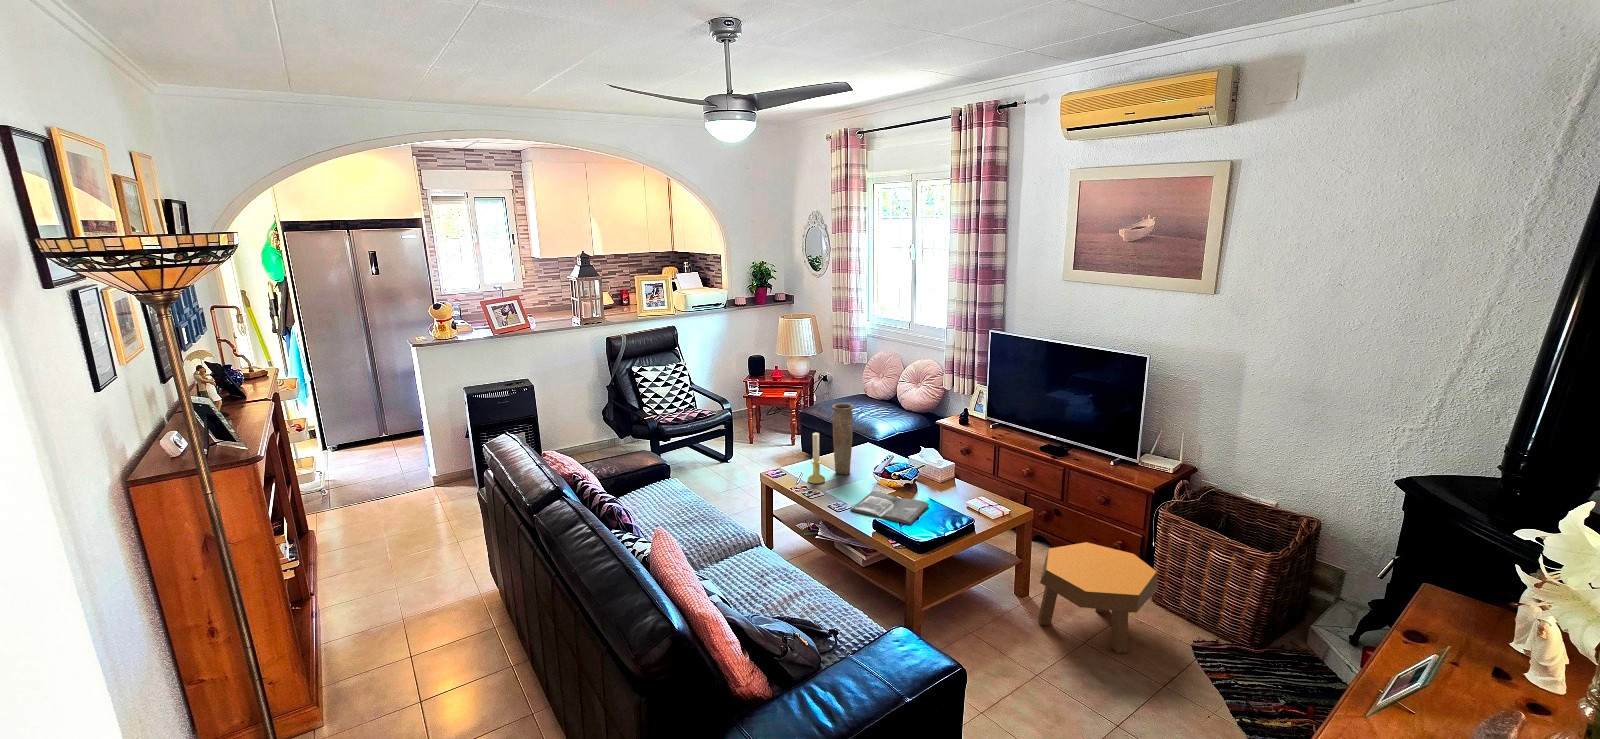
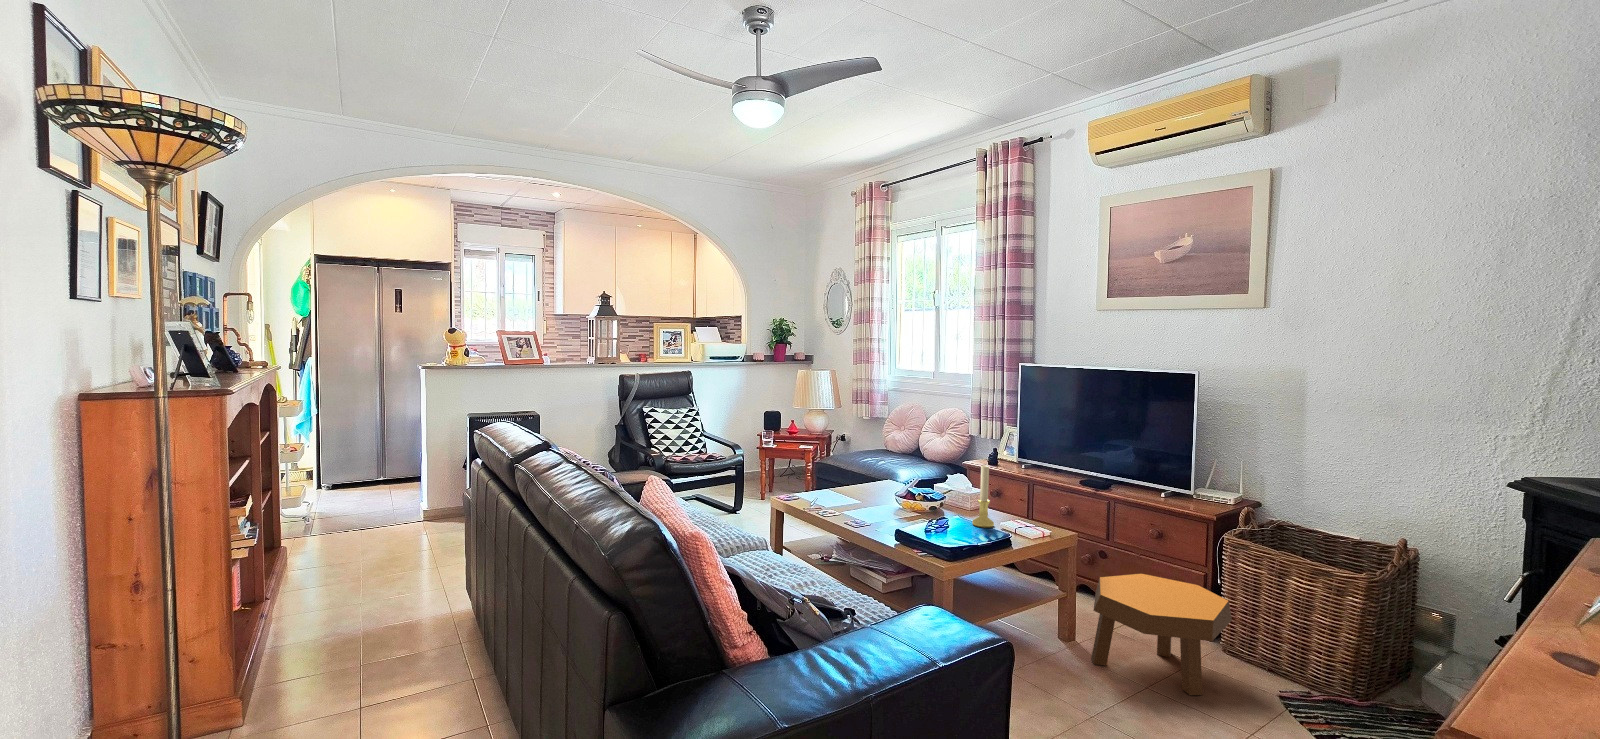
vase: present [832,403,854,475] -> none [855,423,879,501]
candle holder: present [808,433,825,484] -> present [972,465,994,528]
magazine: present [851,491,929,524] -> none [875,513,963,540]

